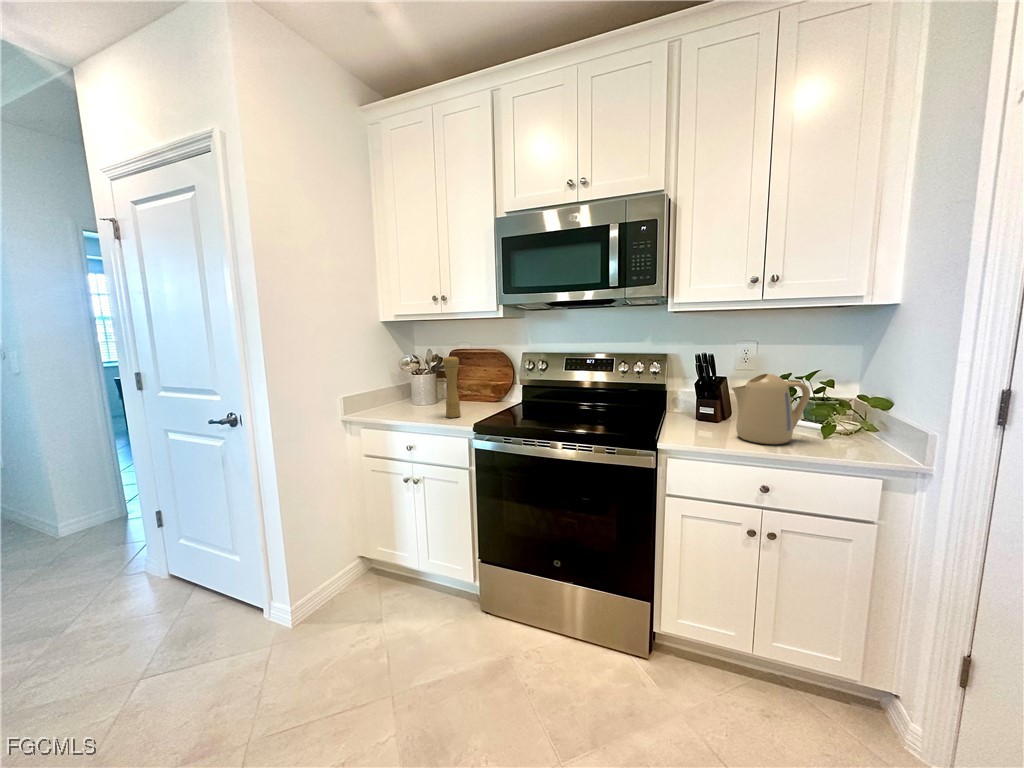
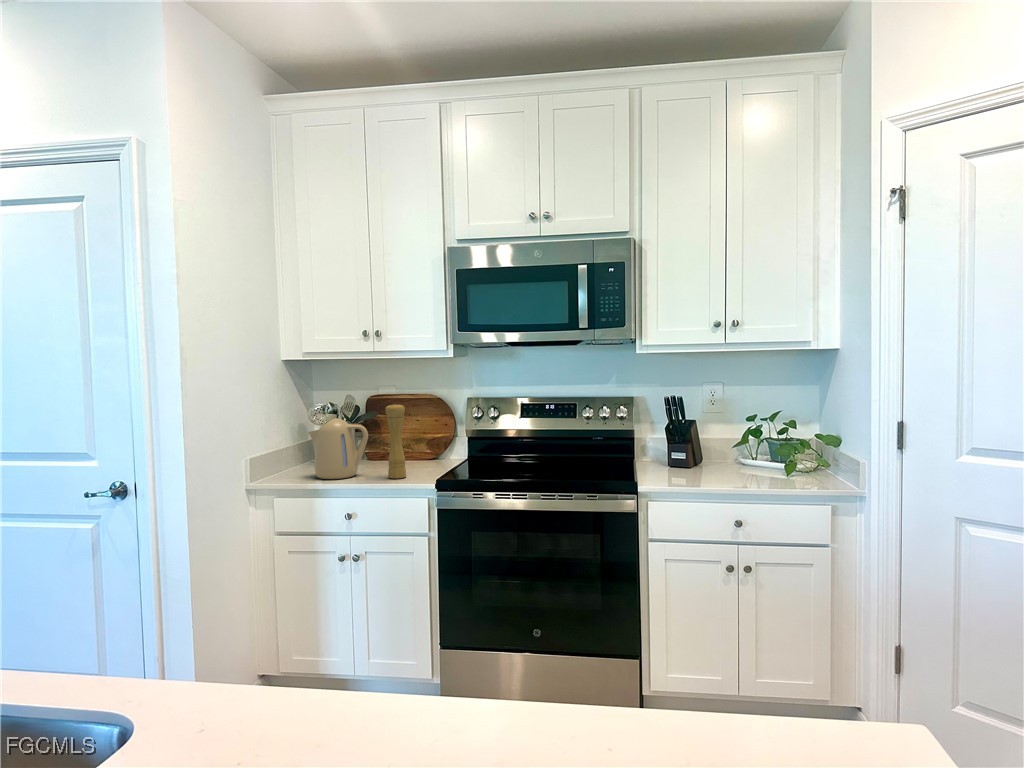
kettle: present [732,374,810,444] -> present [308,418,368,479]

